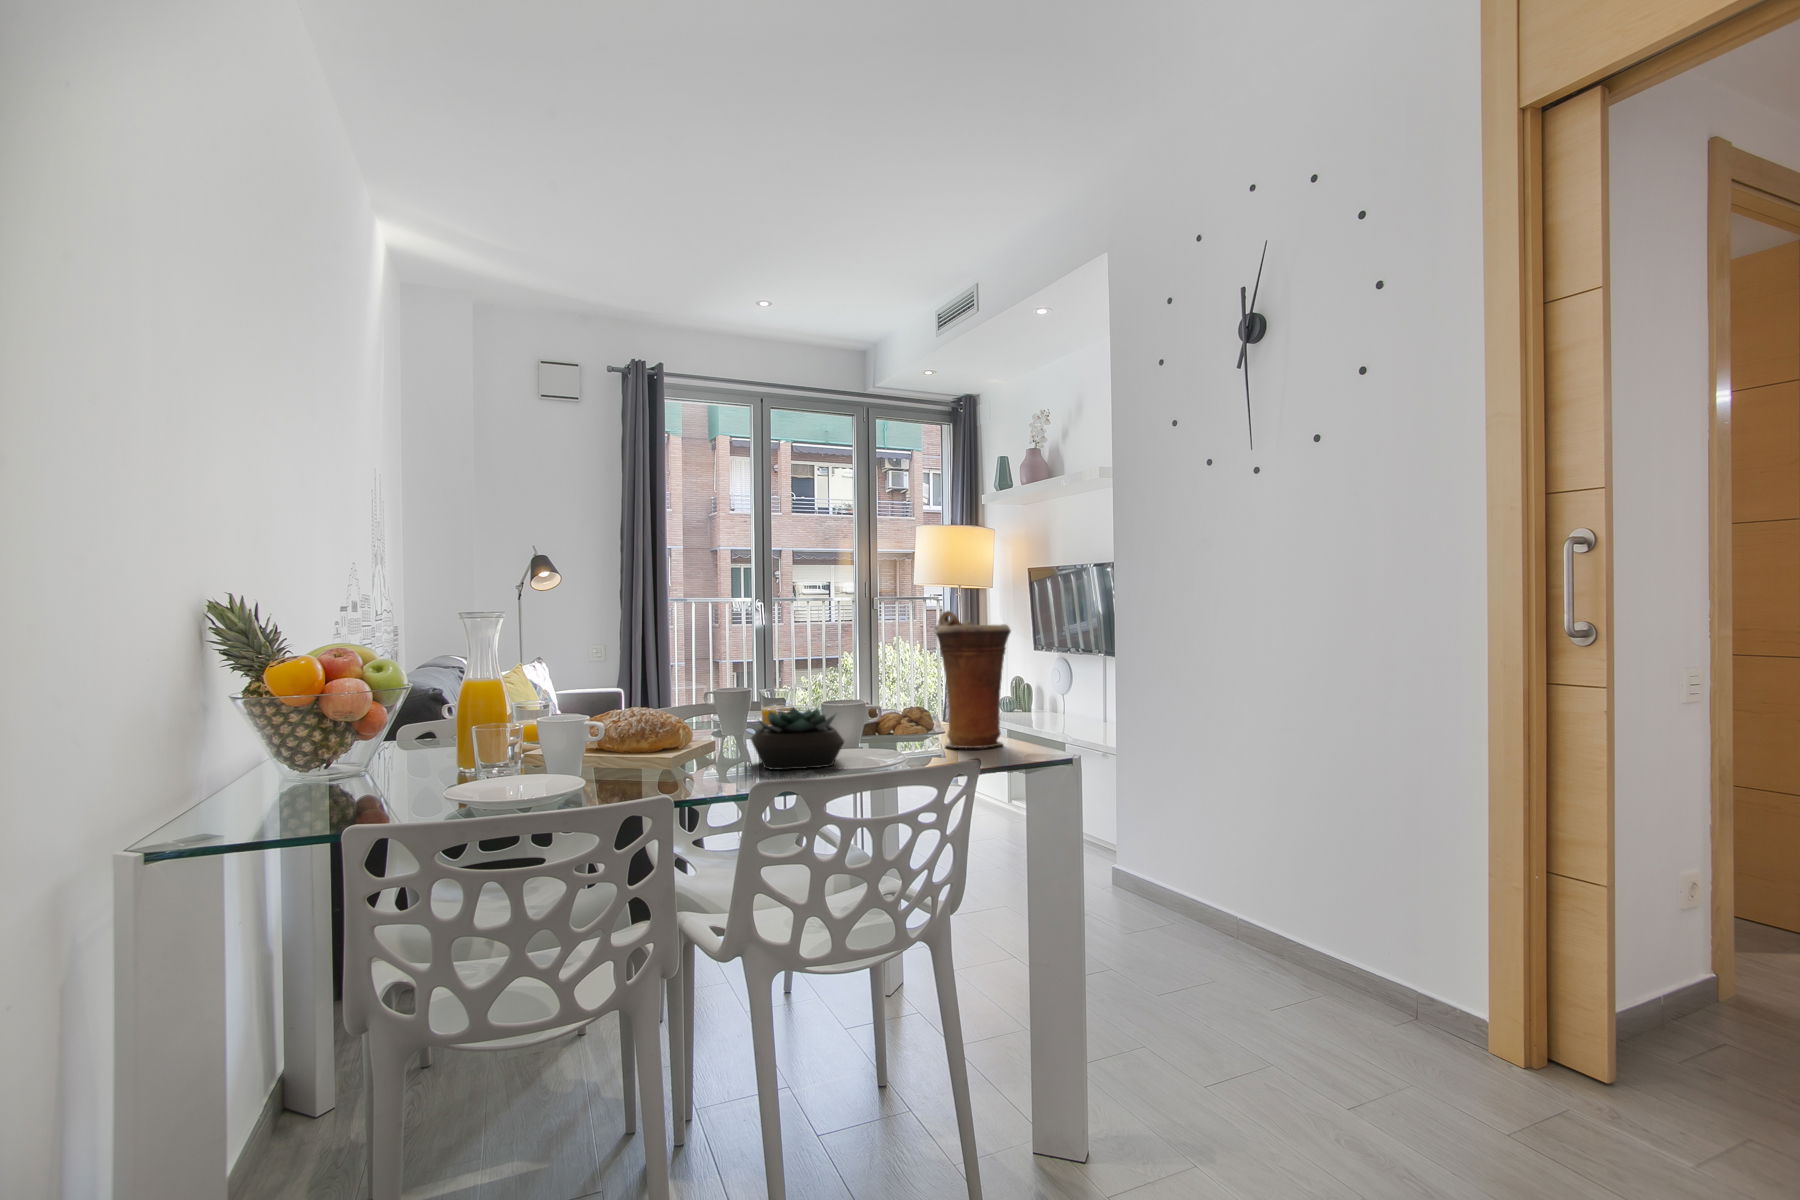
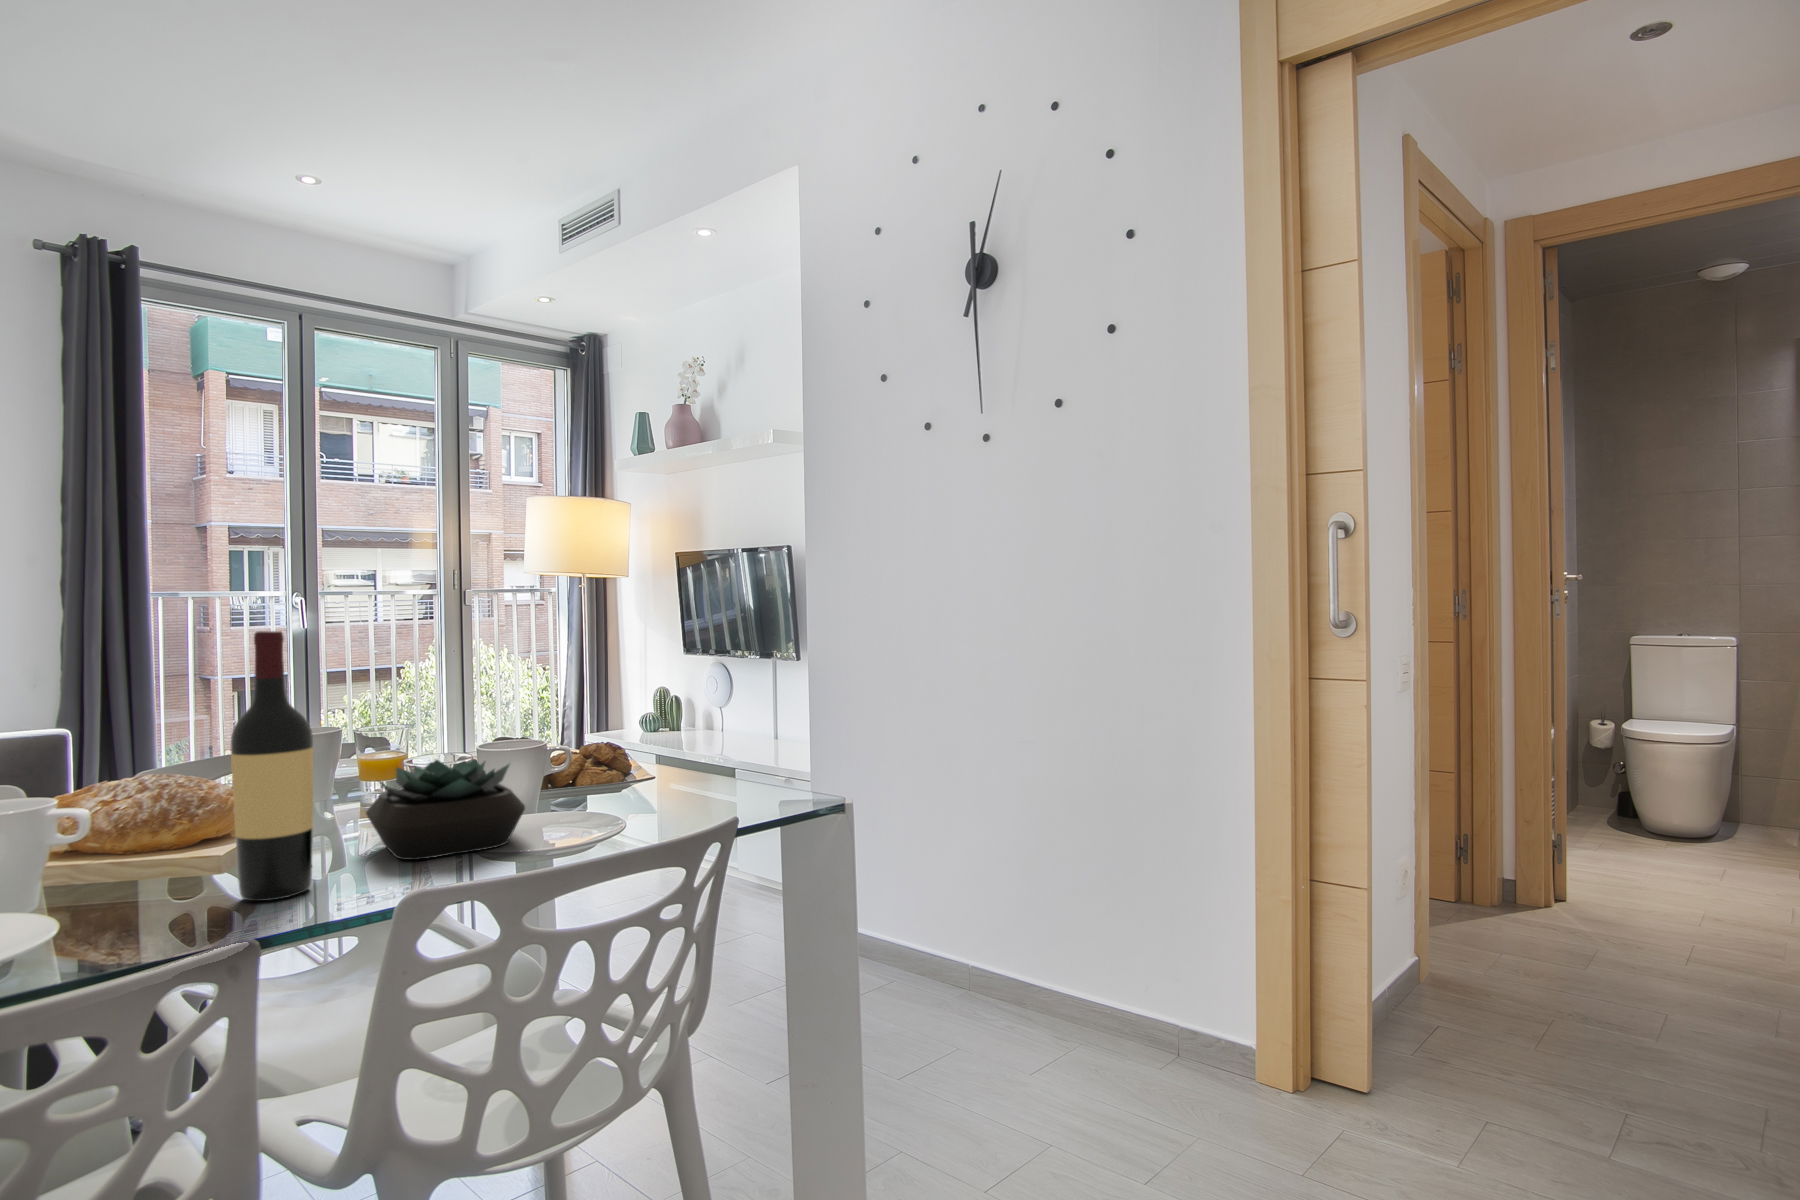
vase: present [935,611,1011,748] -> none [643,607,748,799]
wine bottle: none [670,619,714,783] -> present [231,631,313,901]

